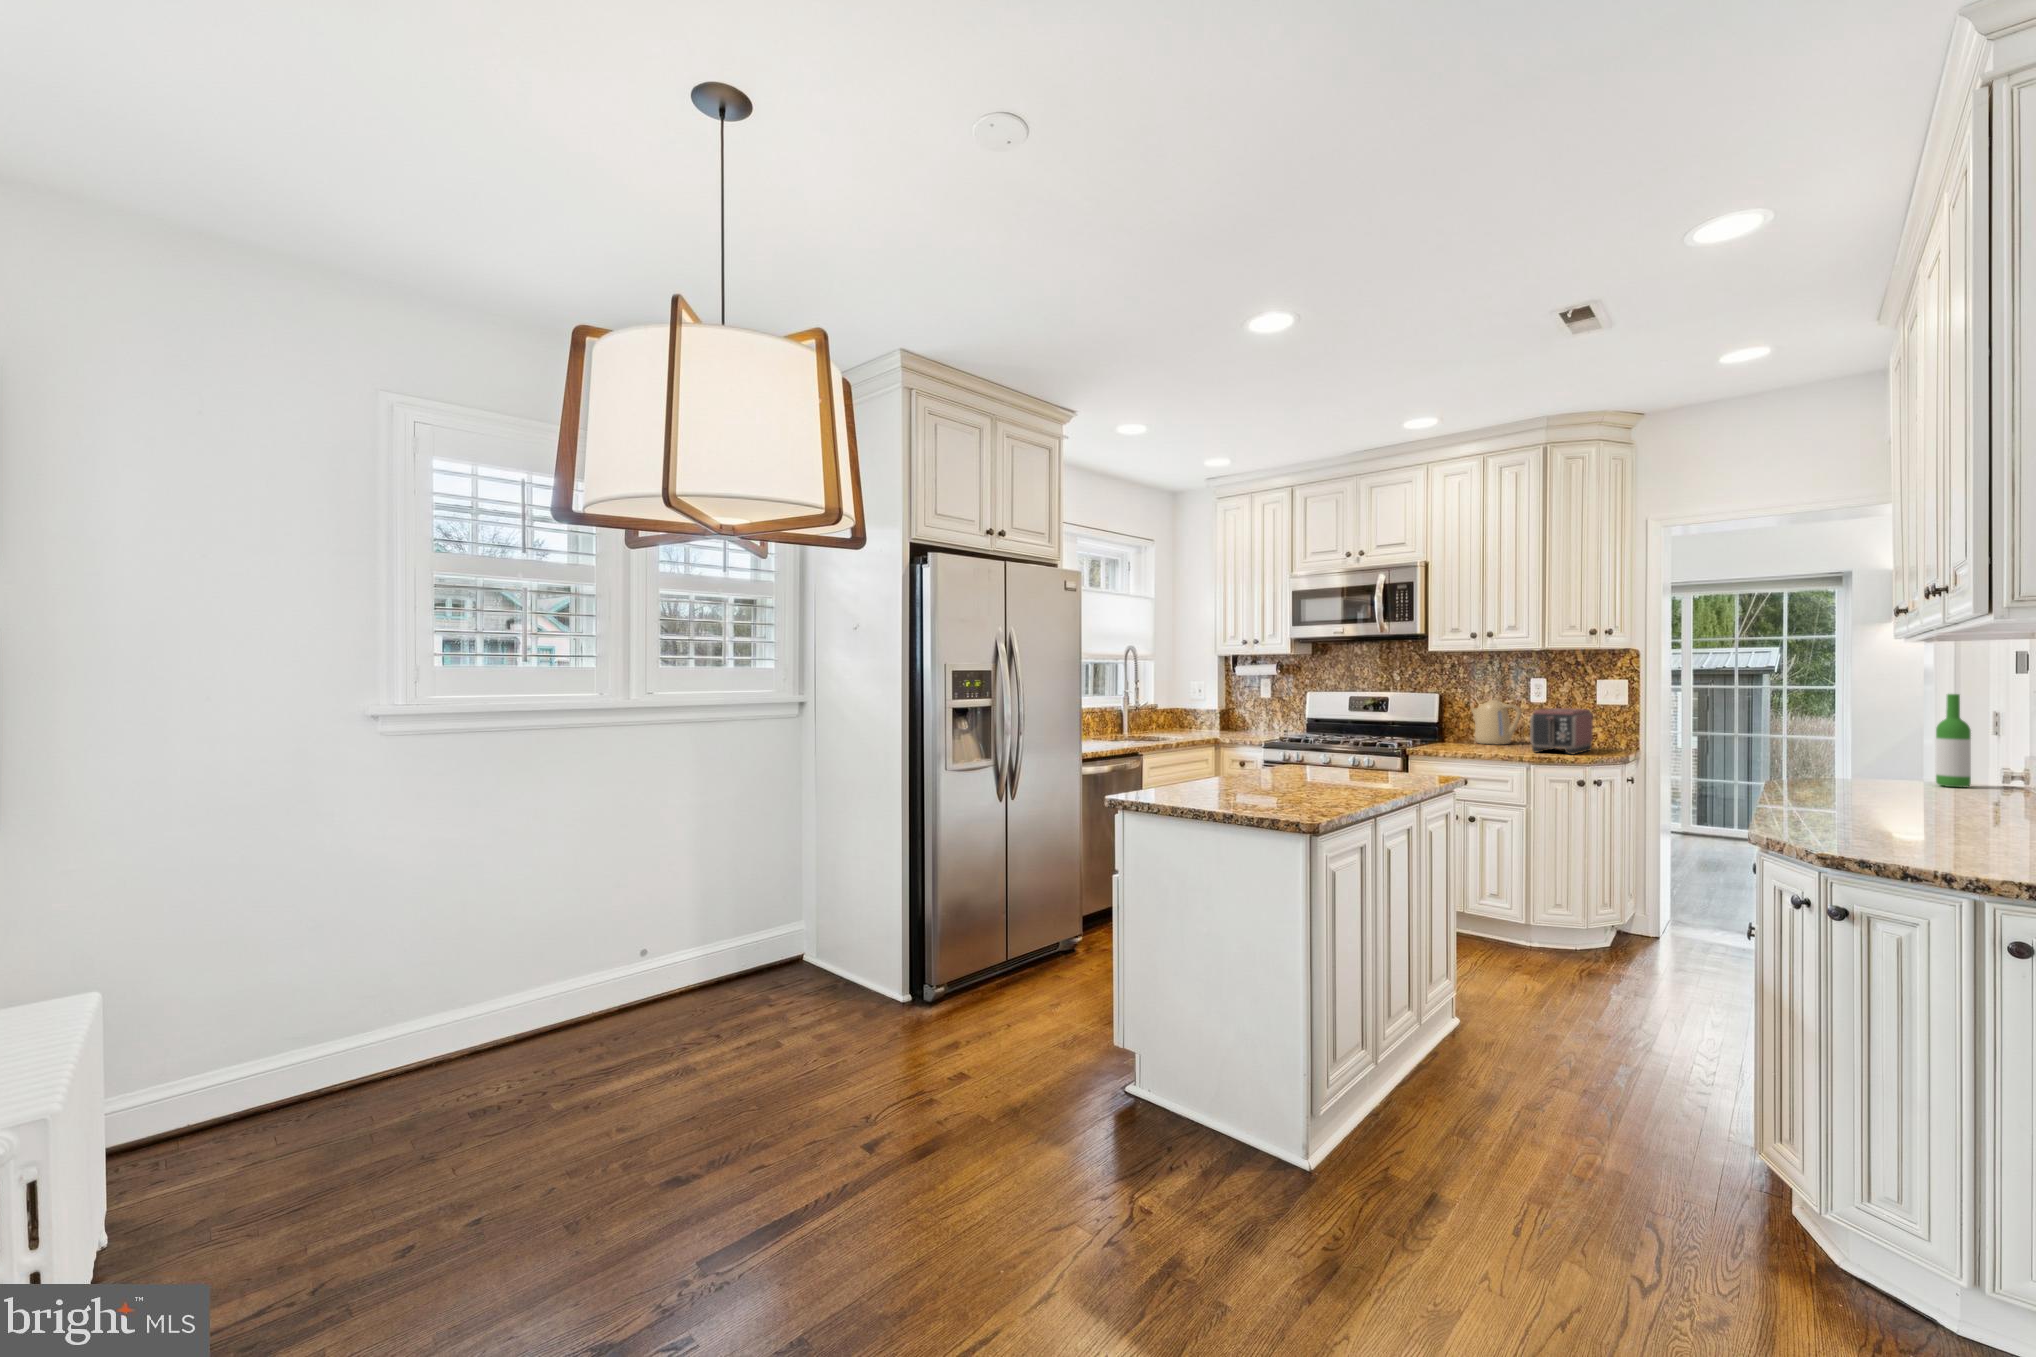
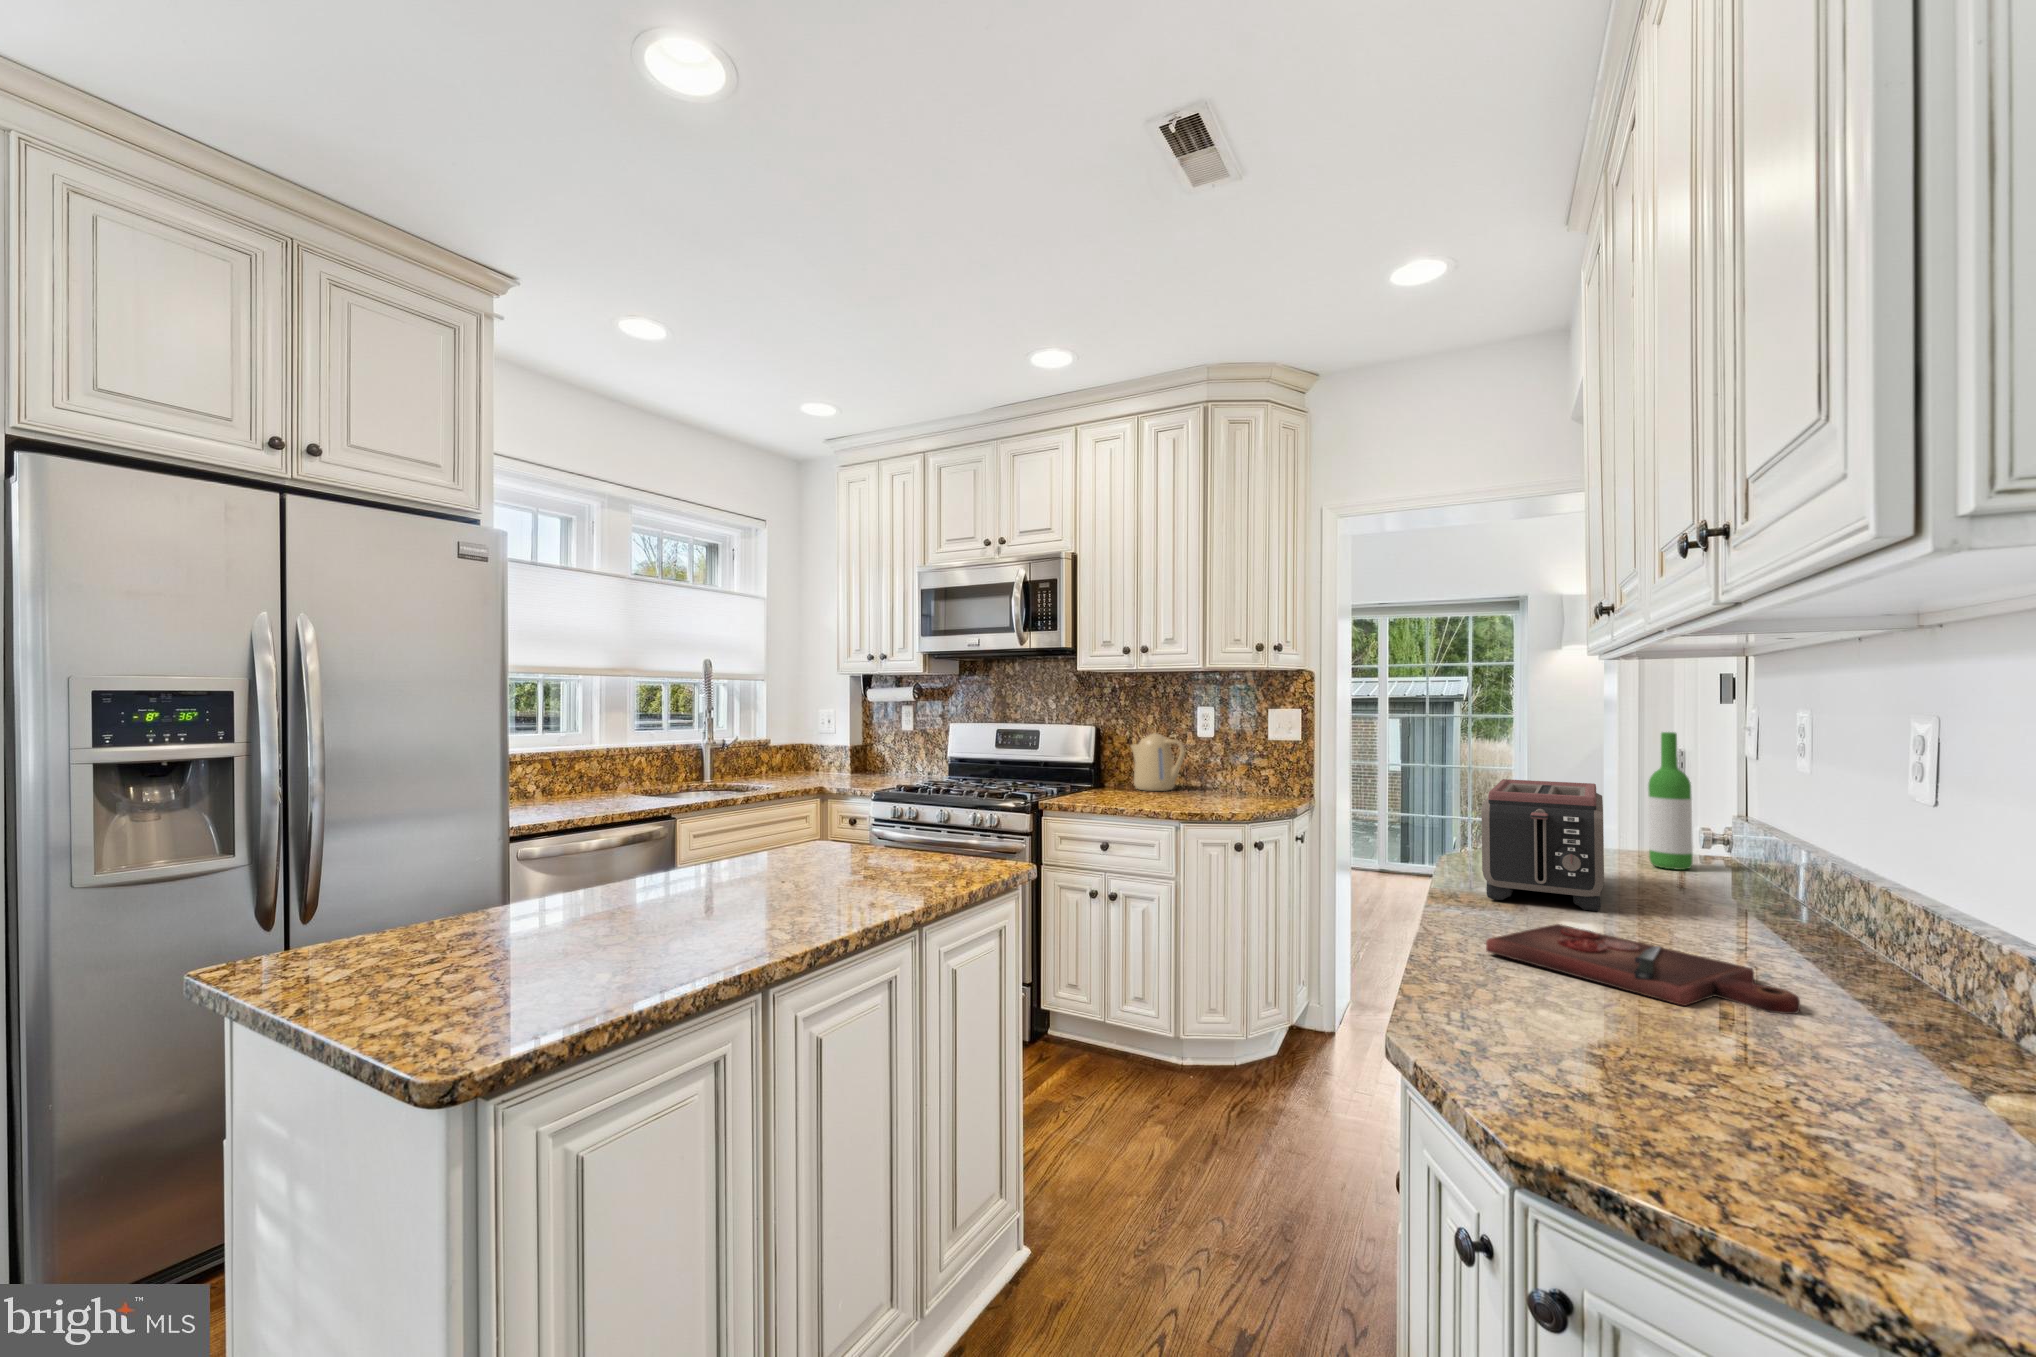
toaster: present [1530,708,1593,754] -> present [1482,779,1604,911]
cutting board: none [1805,801,1996,832] -> present [1486,924,1800,1014]

